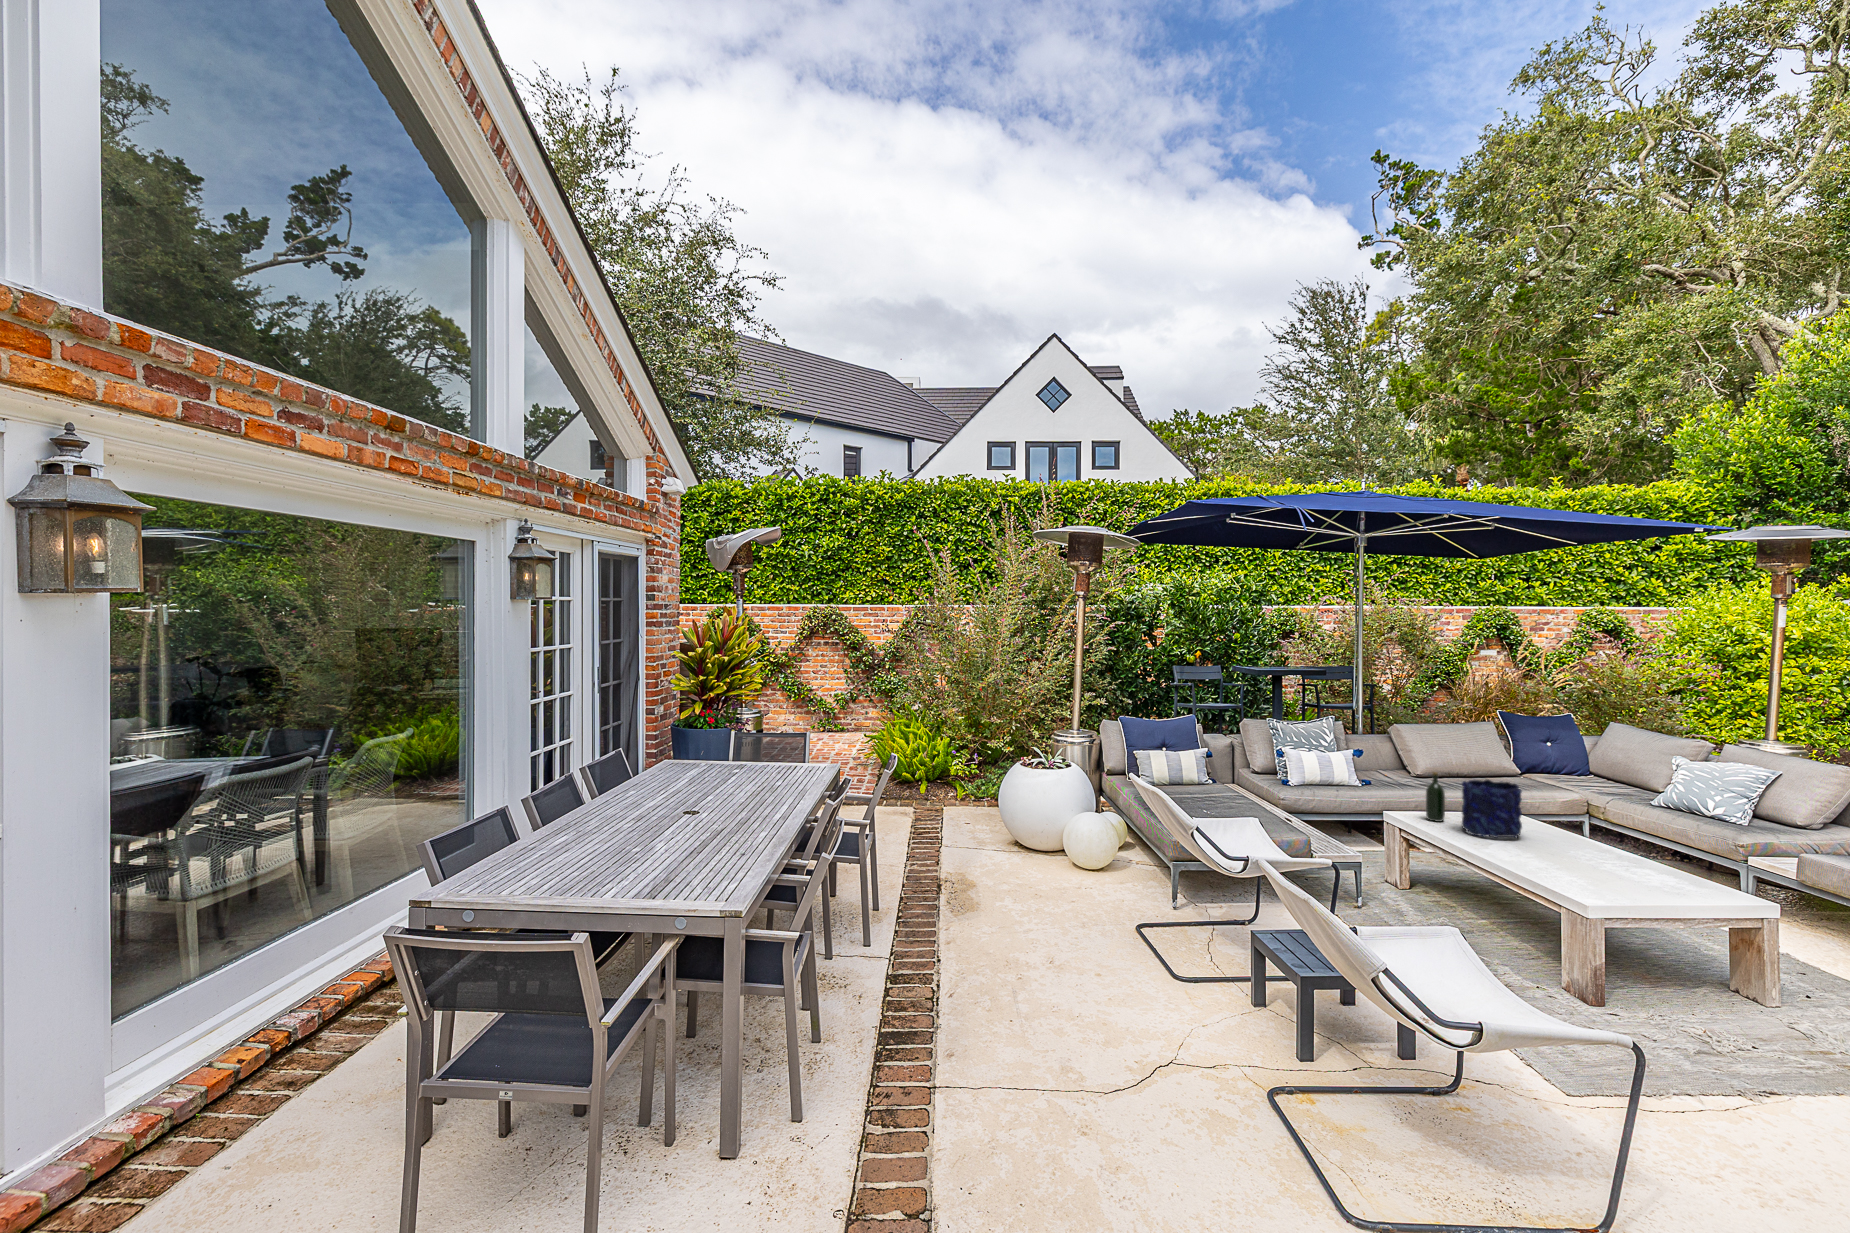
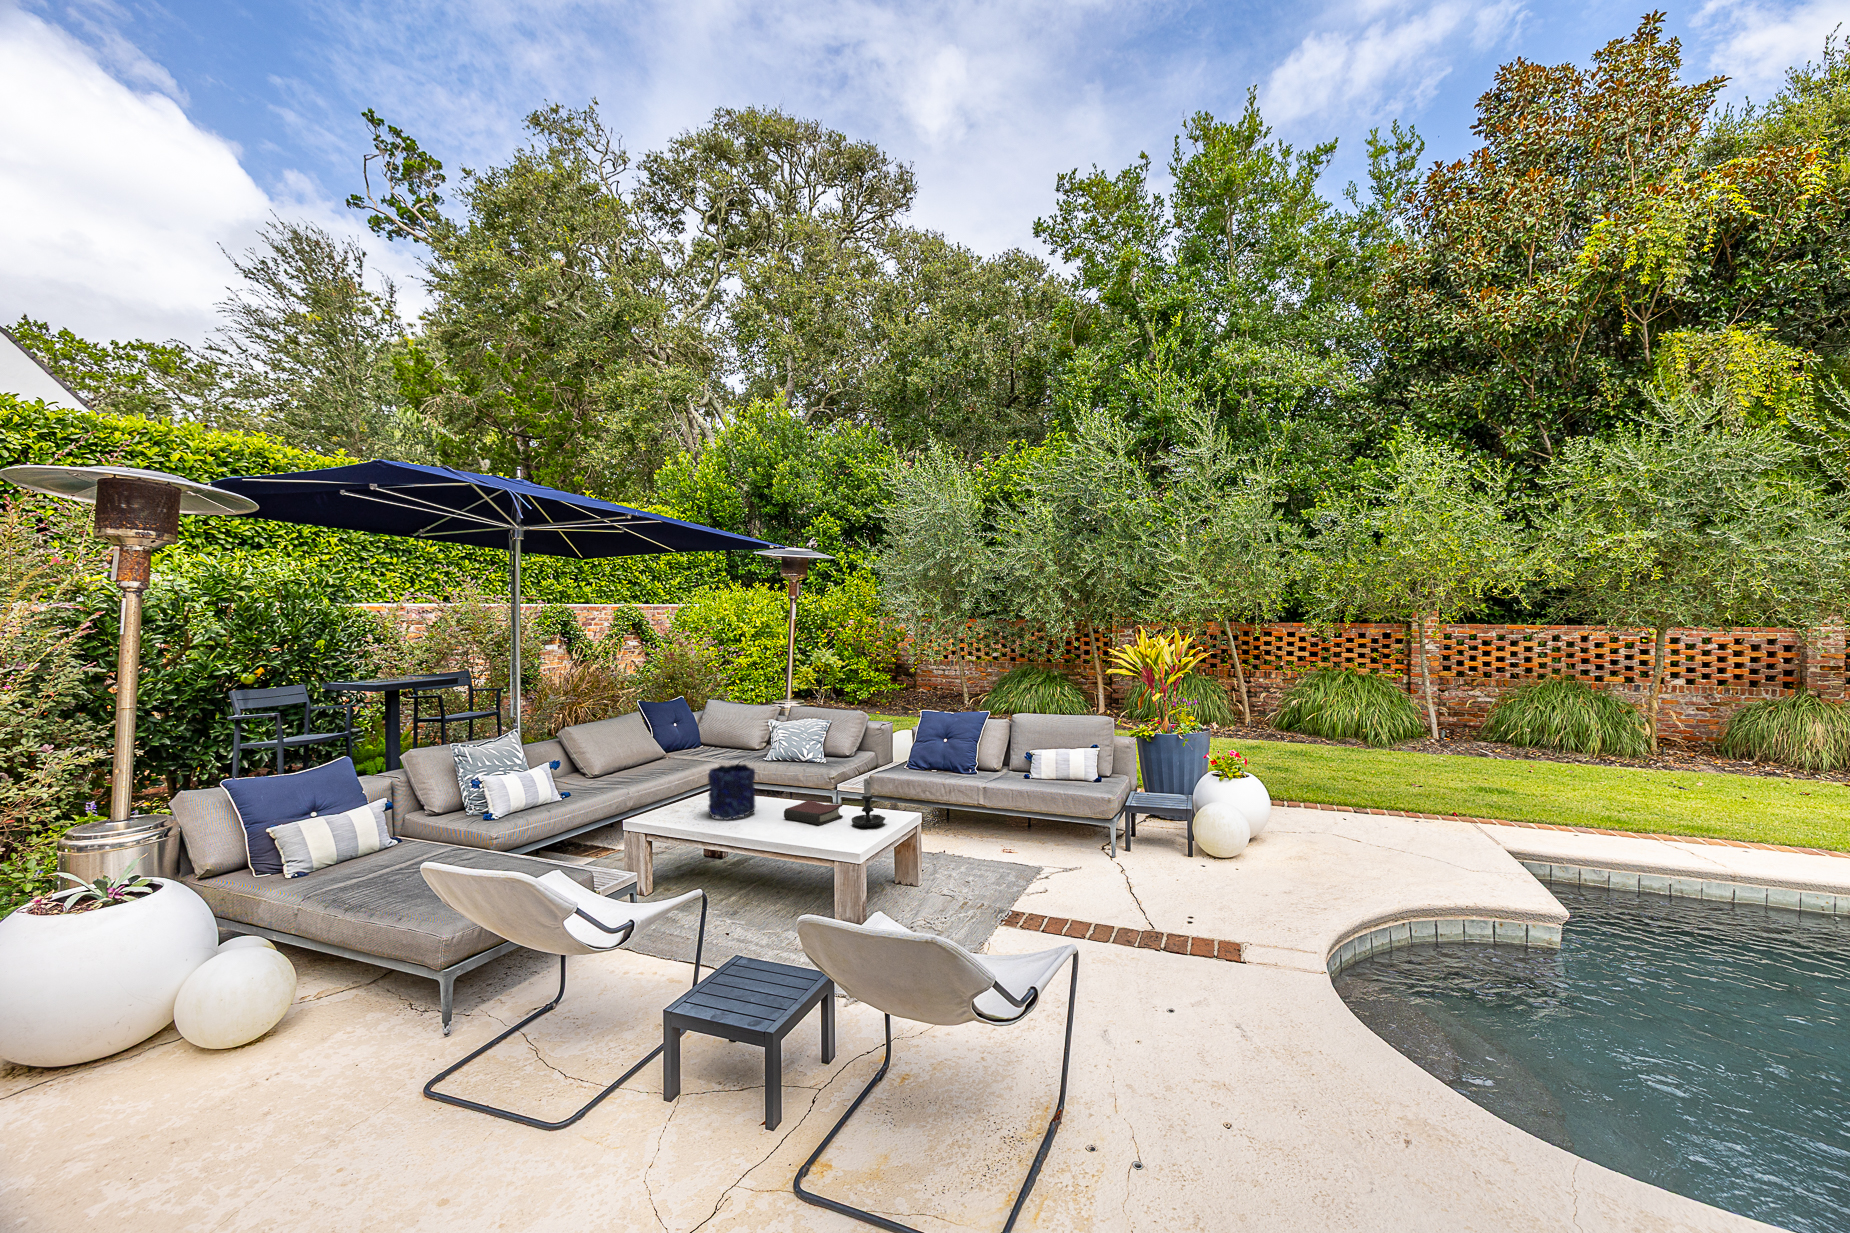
wine bottle: present [1426,772,1445,822] -> none [669,768,686,817]
candle holder: none [1610,823,1667,890] -> present [851,778,886,827]
hardback book: none [1539,841,1620,871] -> present [784,800,843,825]

